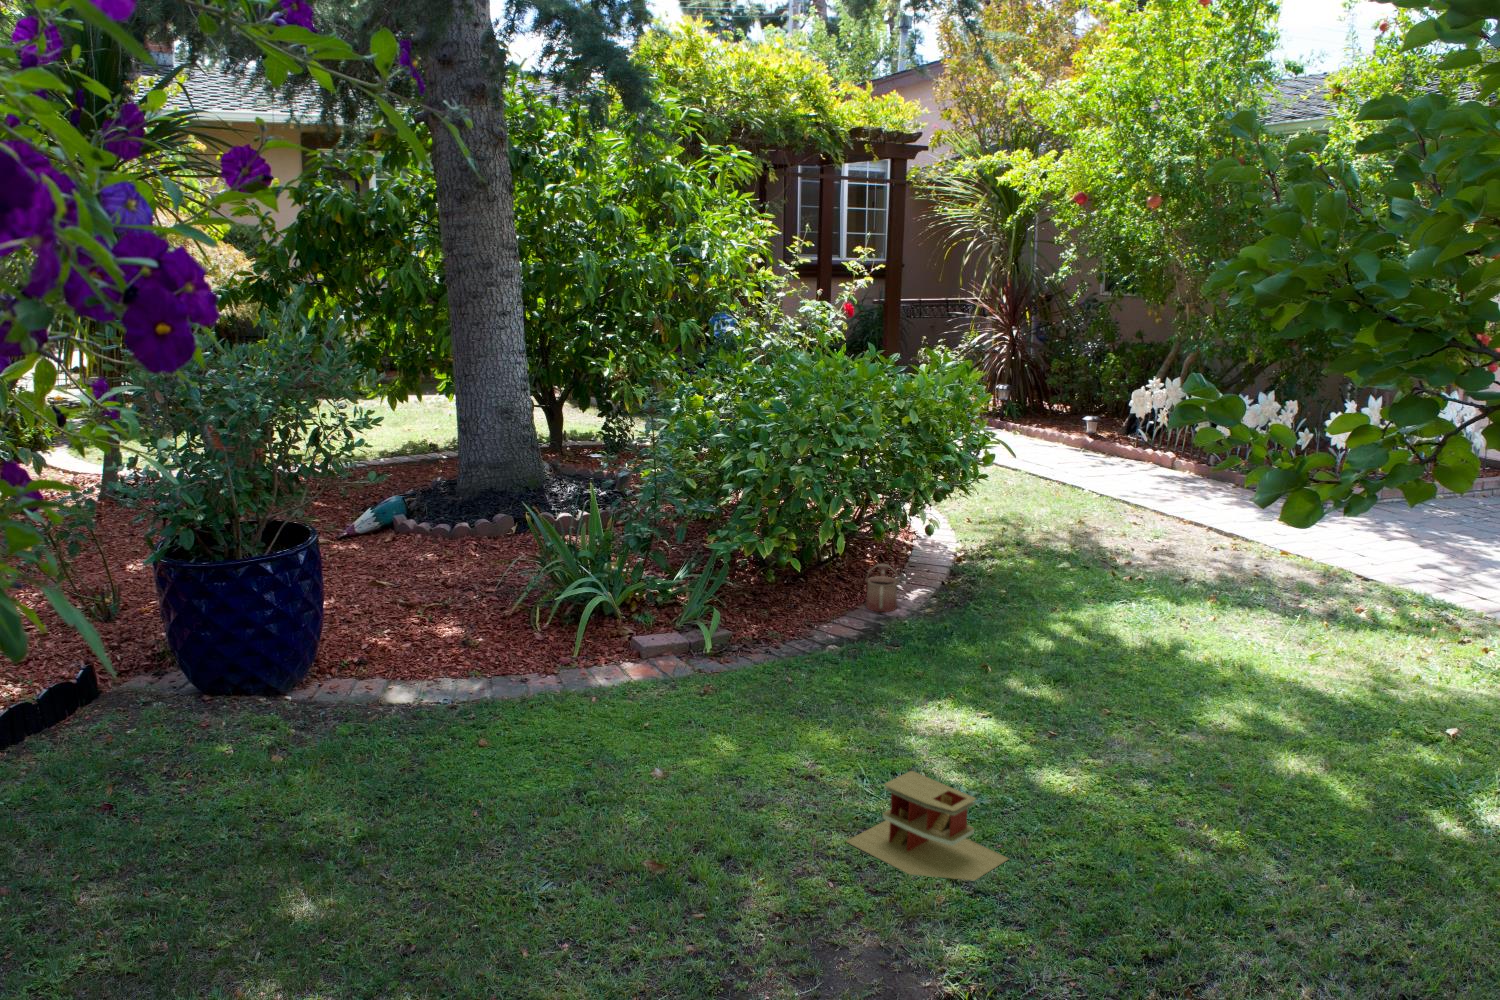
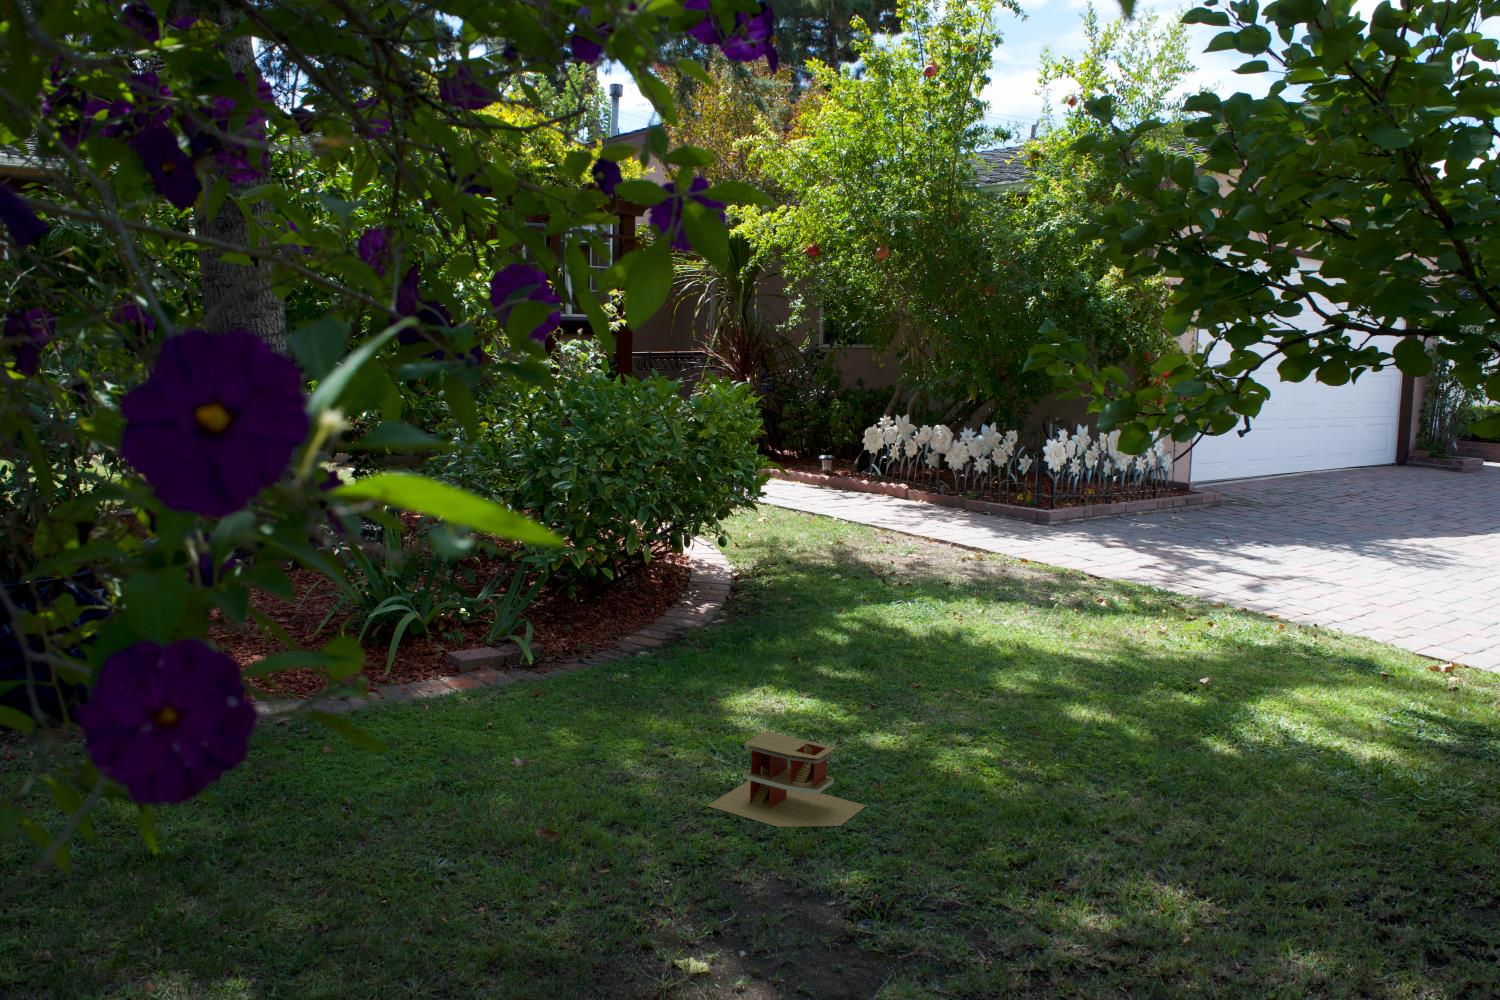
watering can: present [865,563,899,612] -> none [659,573,693,620]

